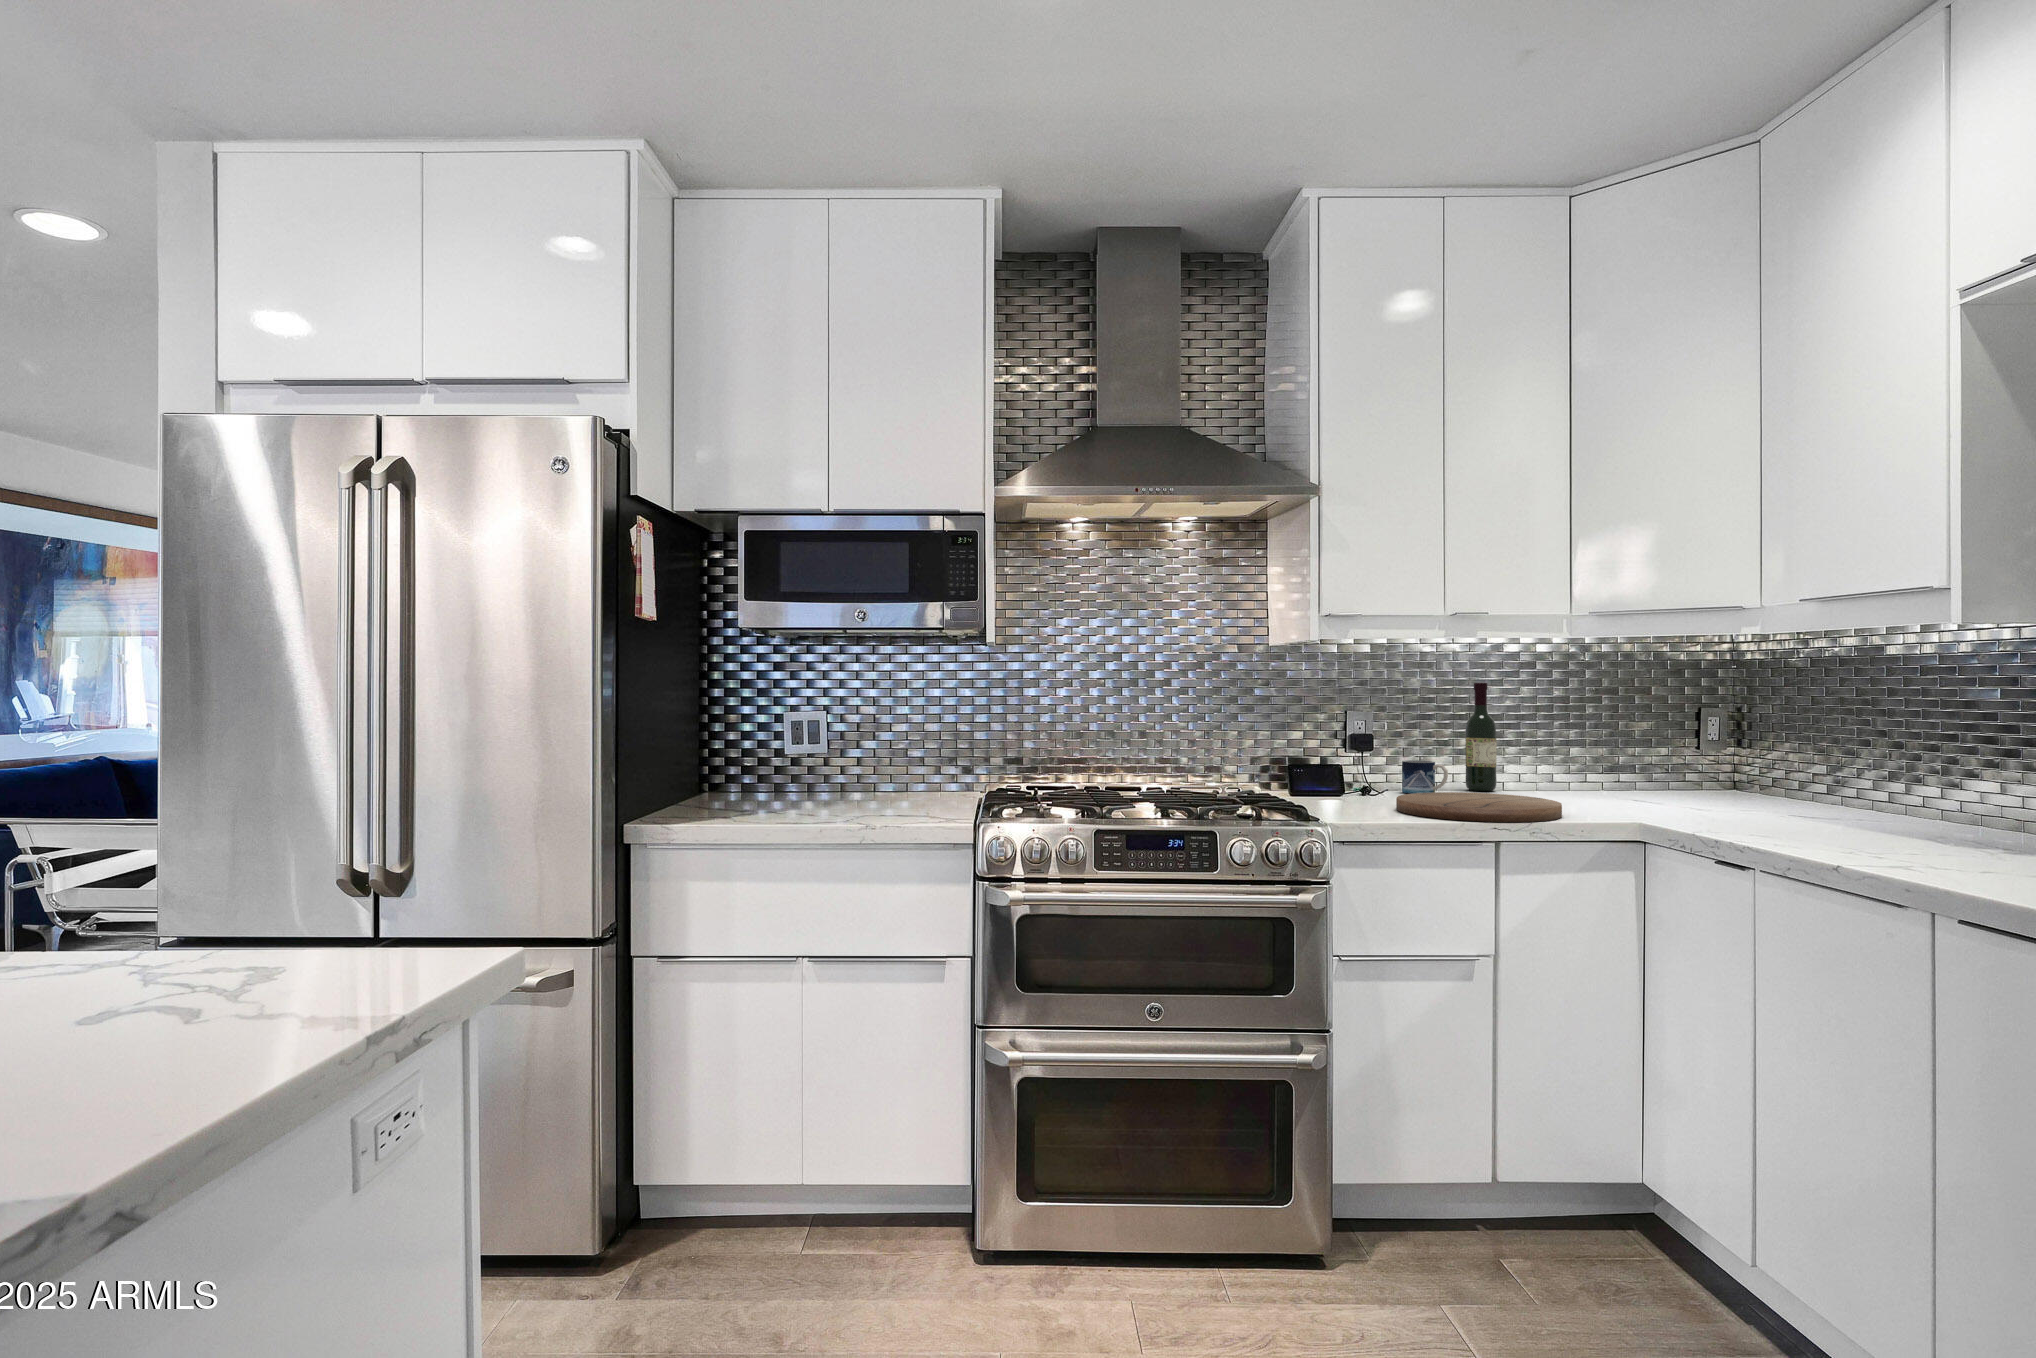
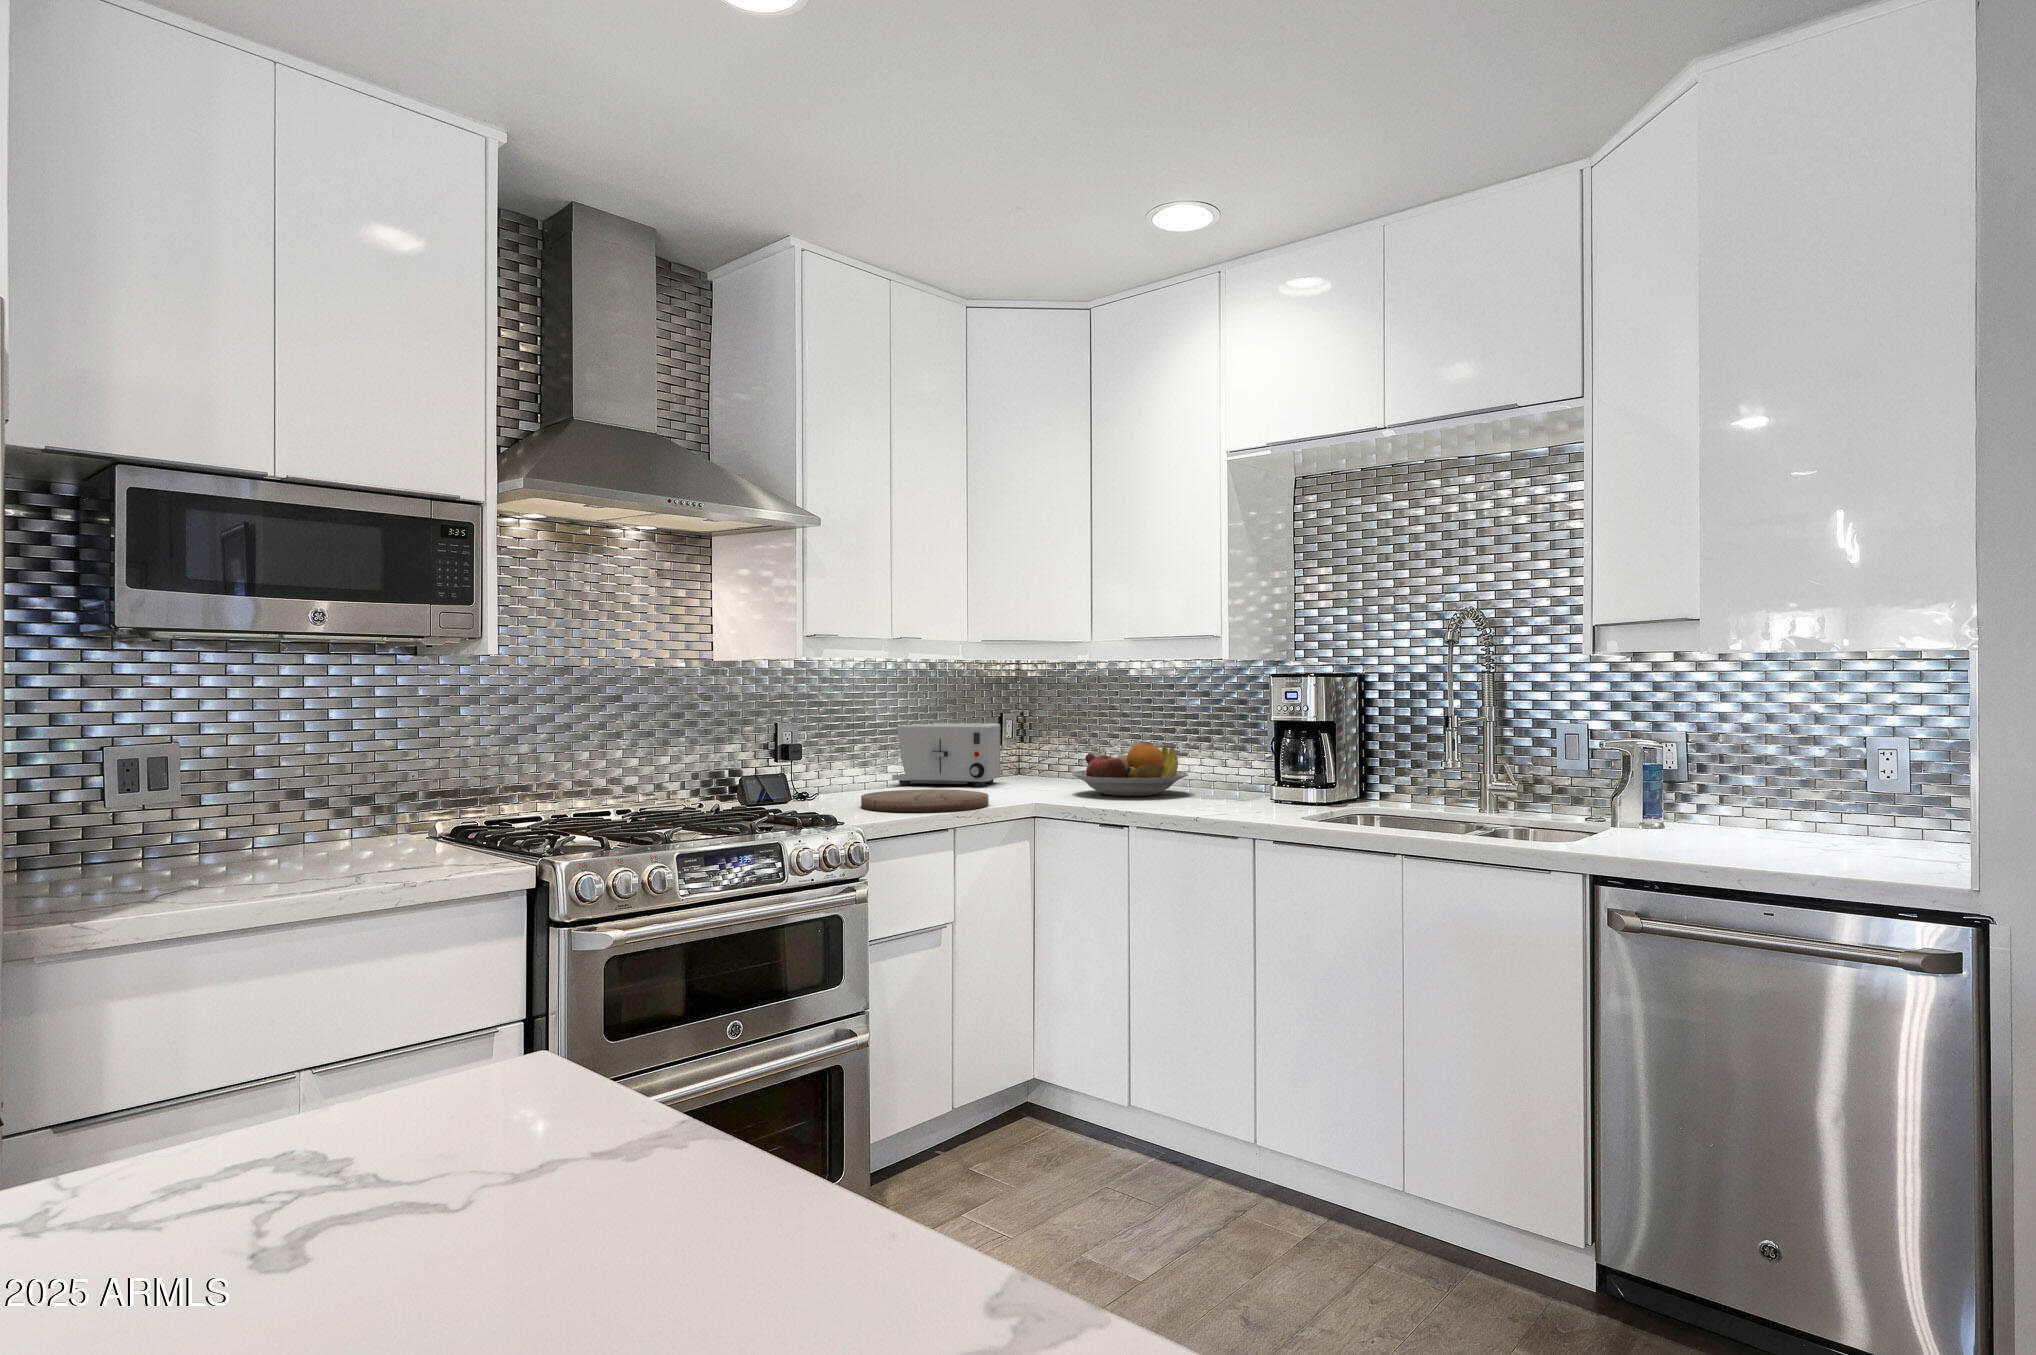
wine bottle: present [1465,683,1497,791] -> none [858,695,882,790]
toaster: none [1521,717,1676,798] -> present [892,723,1000,786]
fruit bowl: none [1722,755,1934,831] -> present [1072,744,1188,796]
mug: present [1402,760,1448,794] -> none [819,766,859,796]

